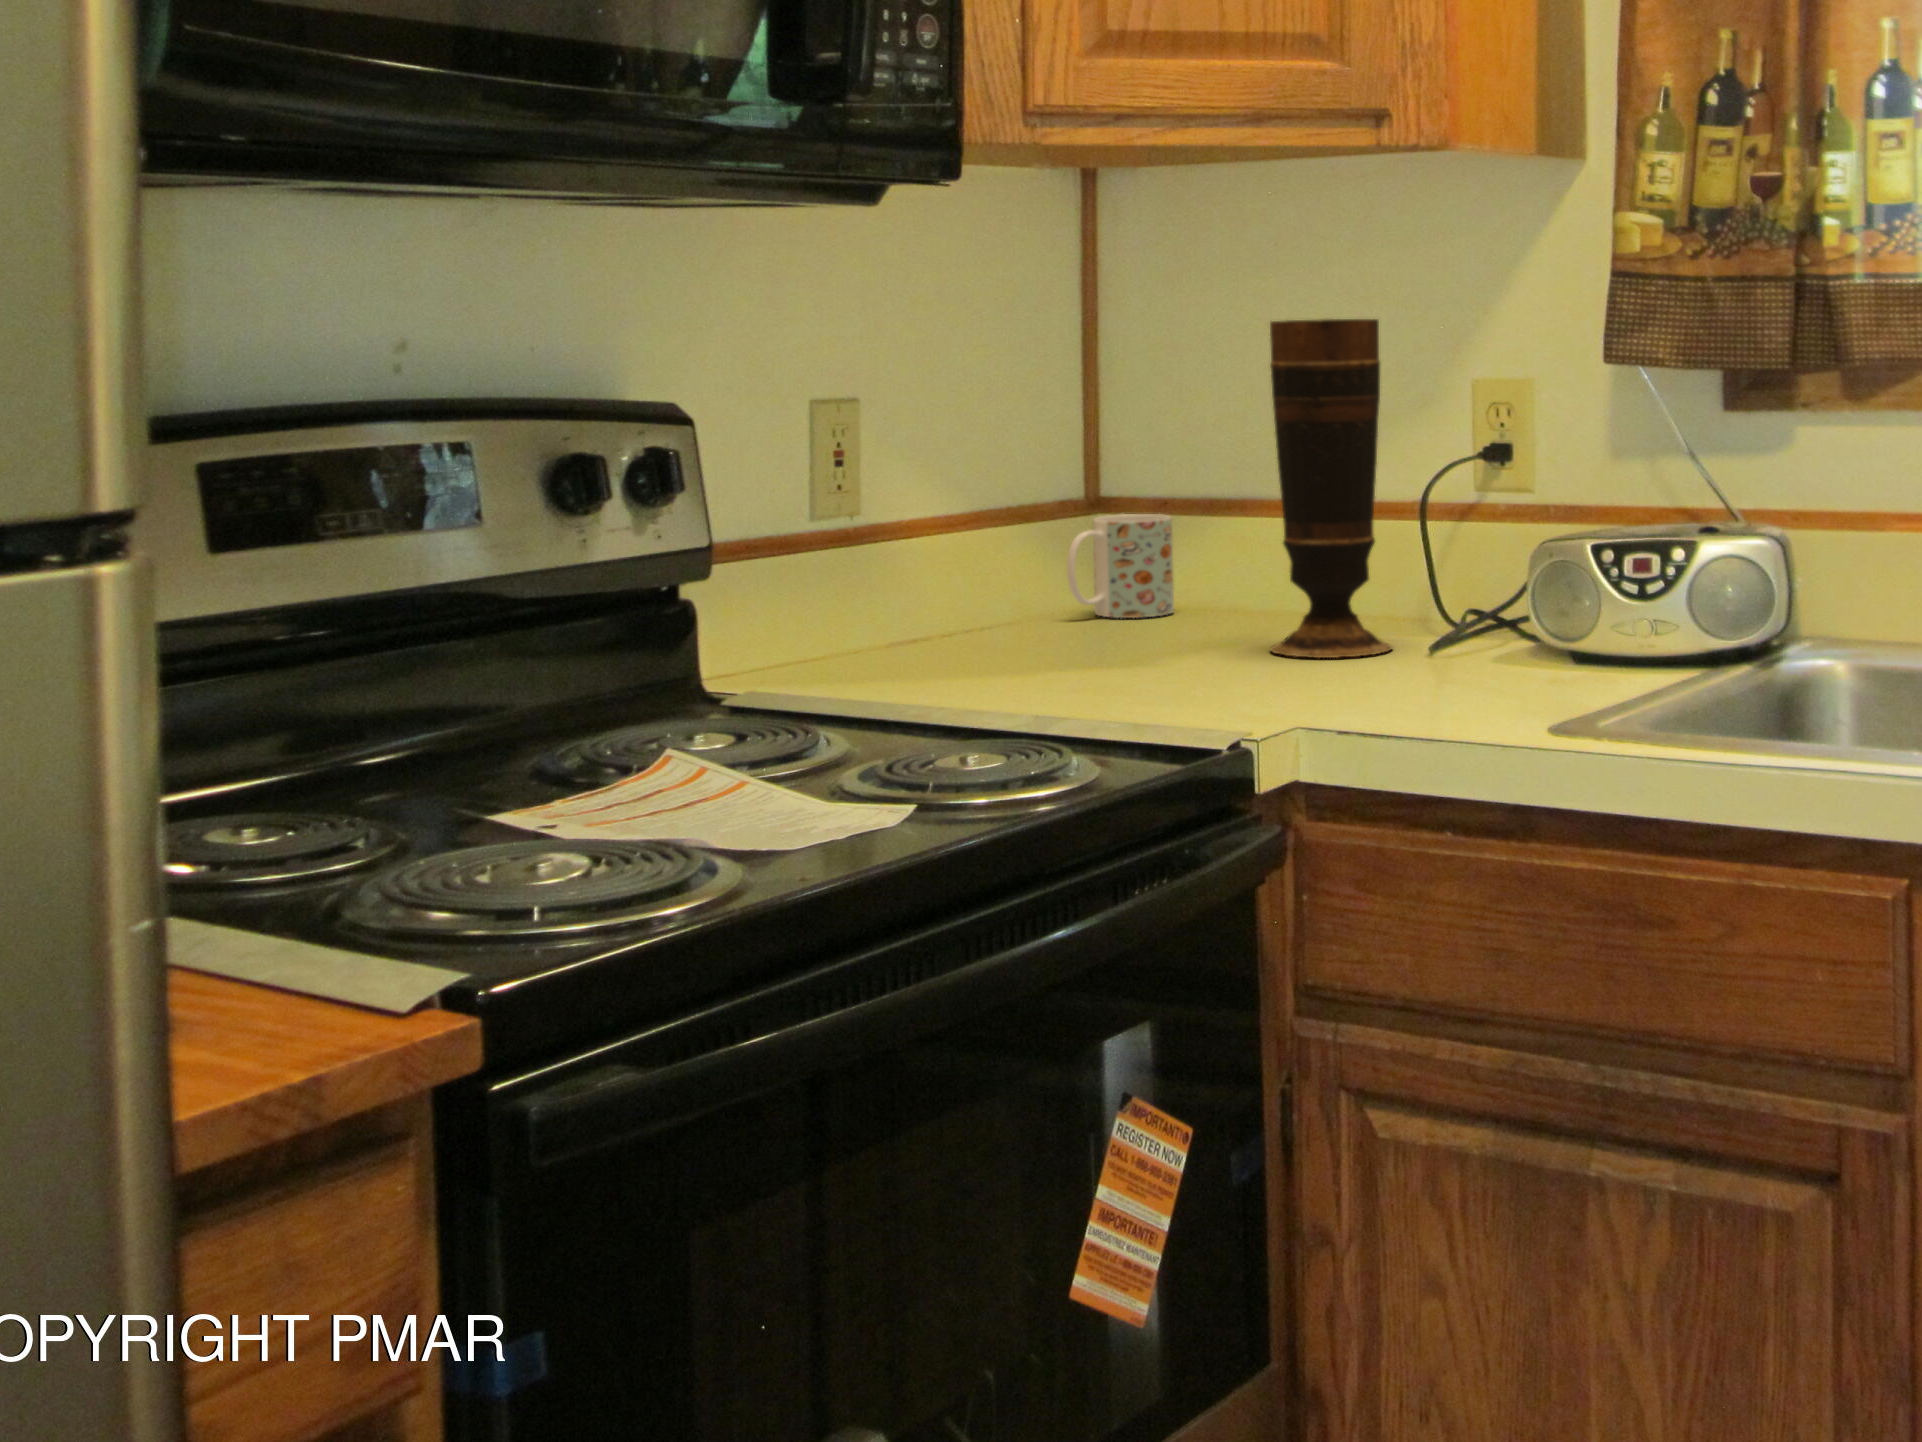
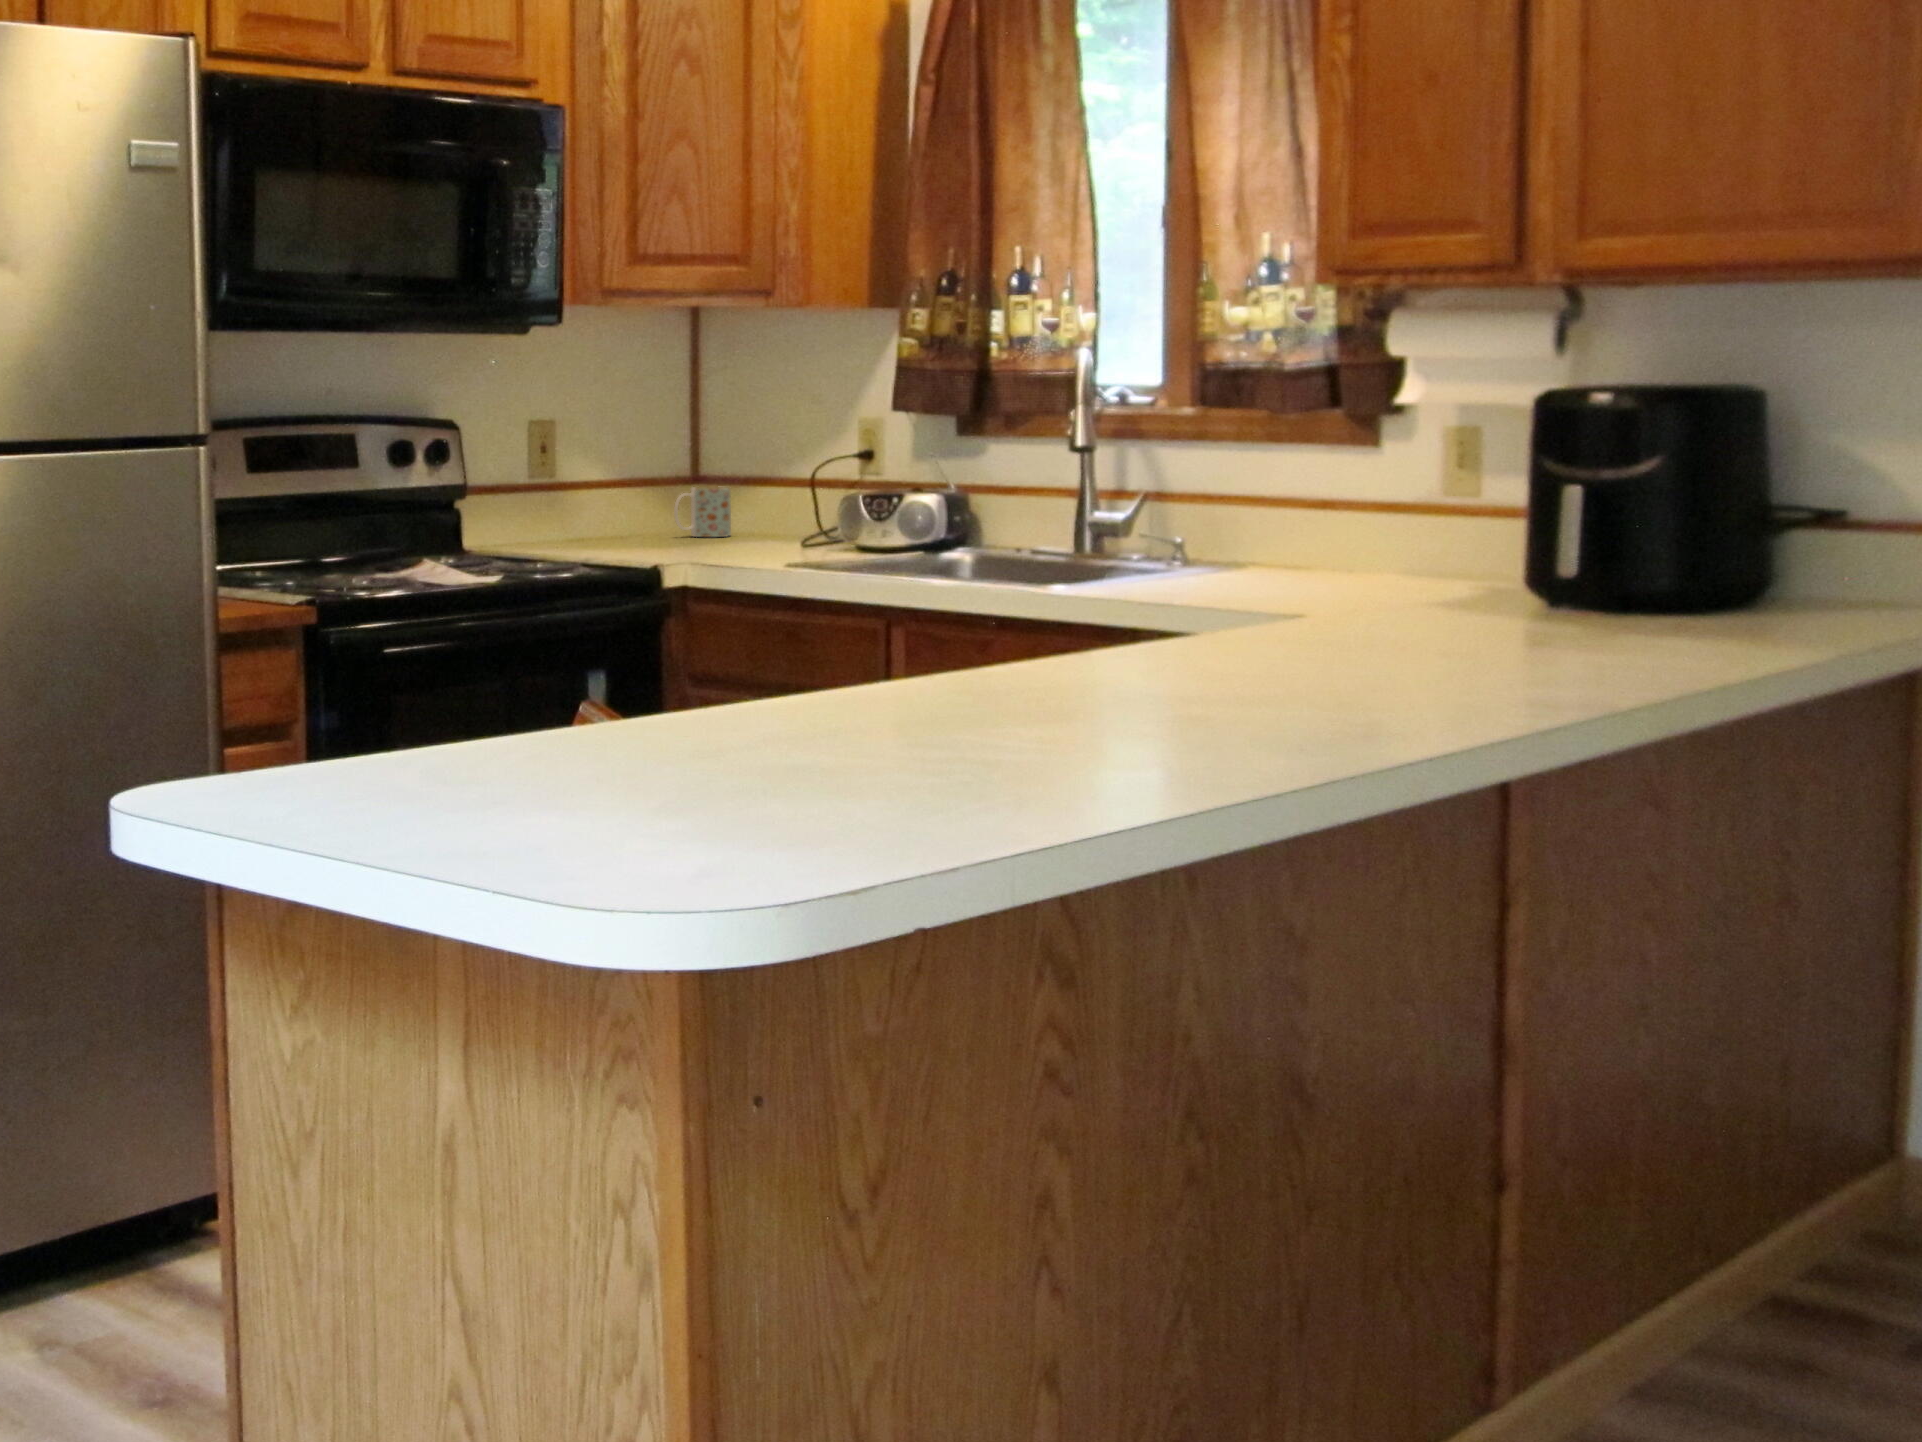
vase: present [1270,319,1392,658] -> none [740,388,800,550]

